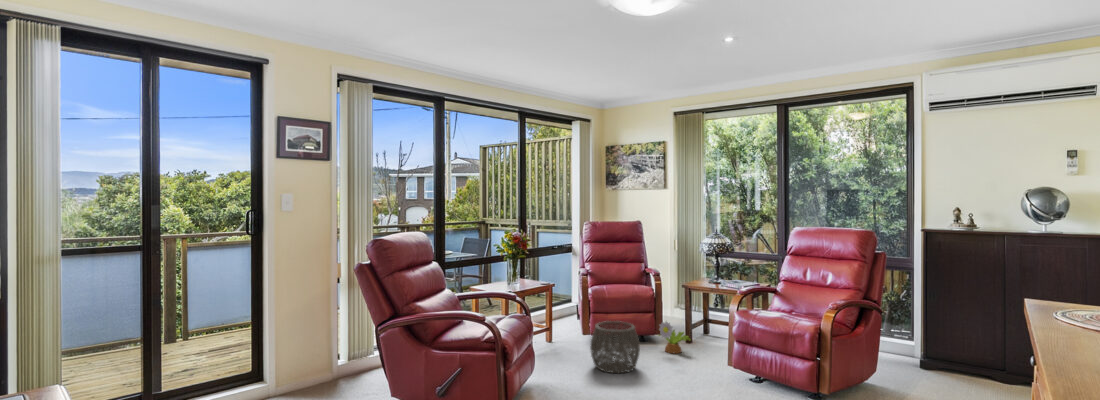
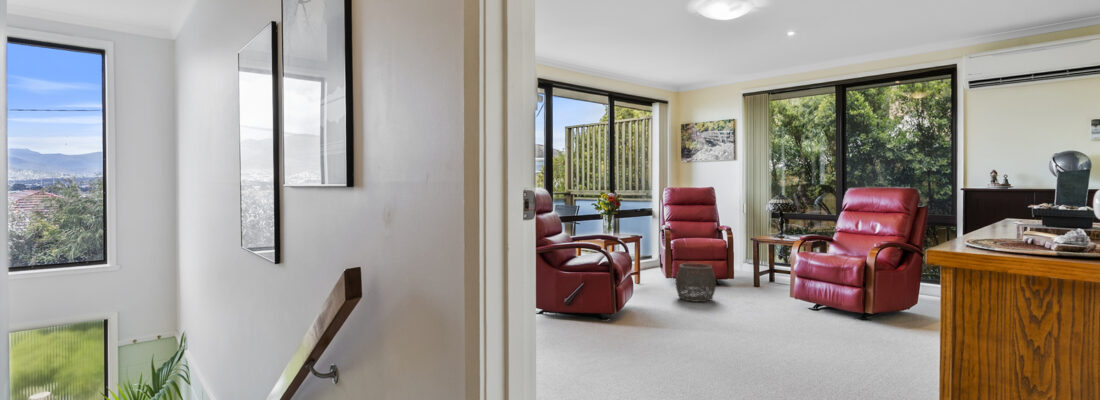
decorative plant: present [659,321,691,353] -> none [729,266,758,293]

